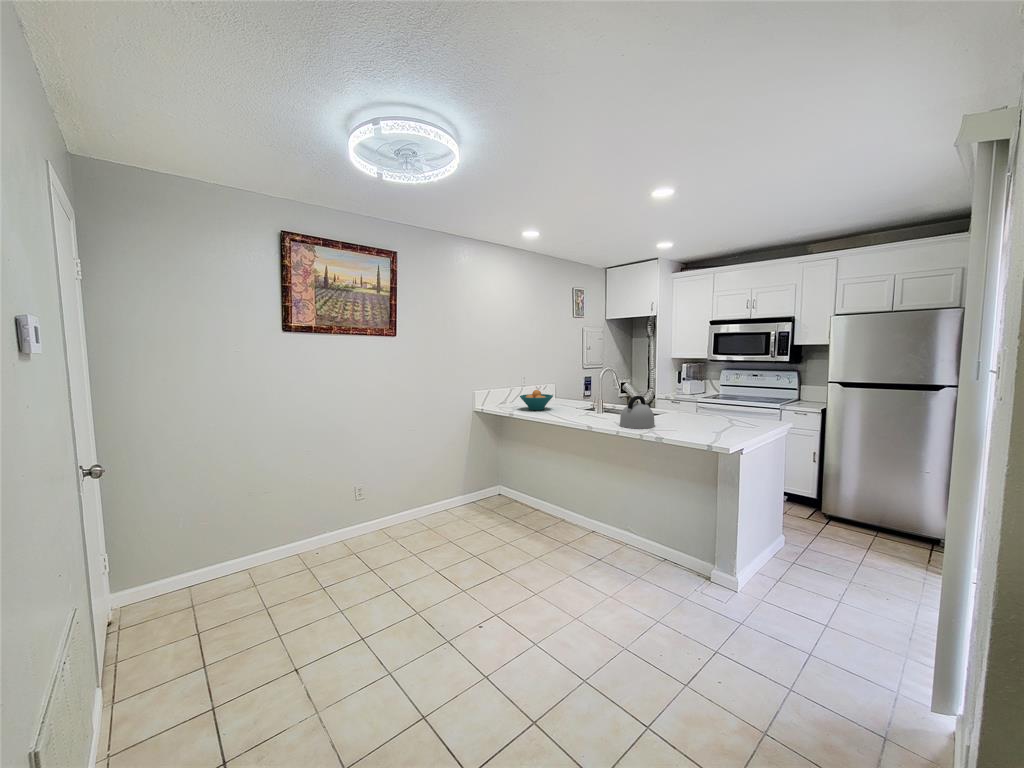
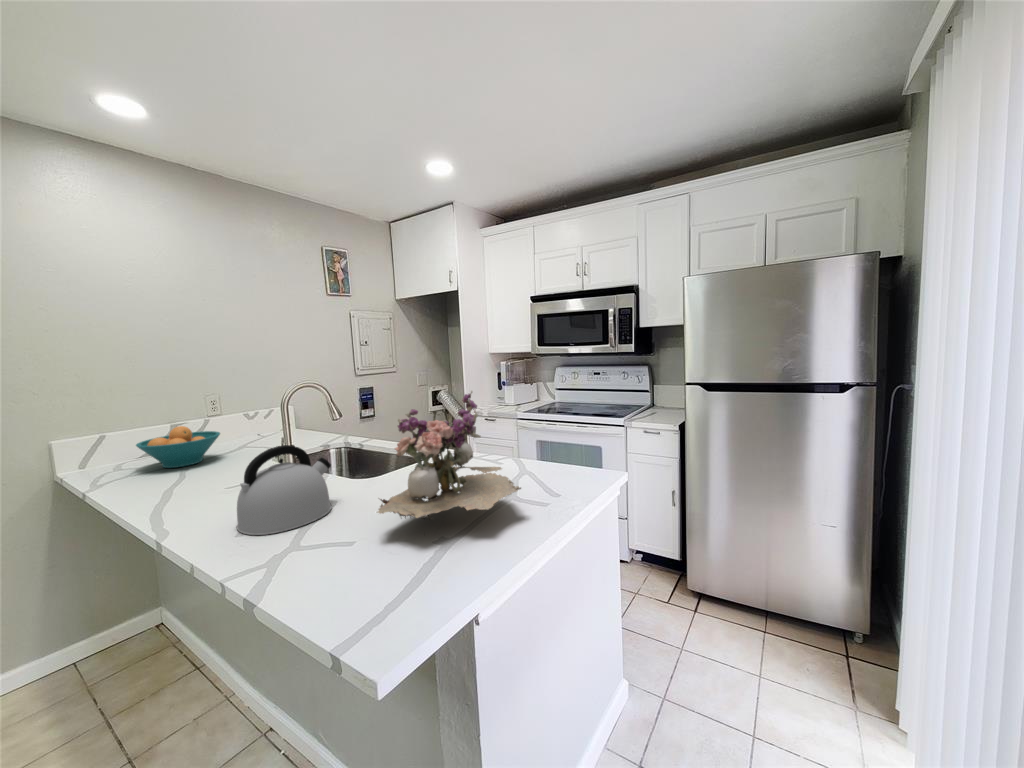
flower arrangement: none [689,377,750,429] -> present [378,391,521,519]

